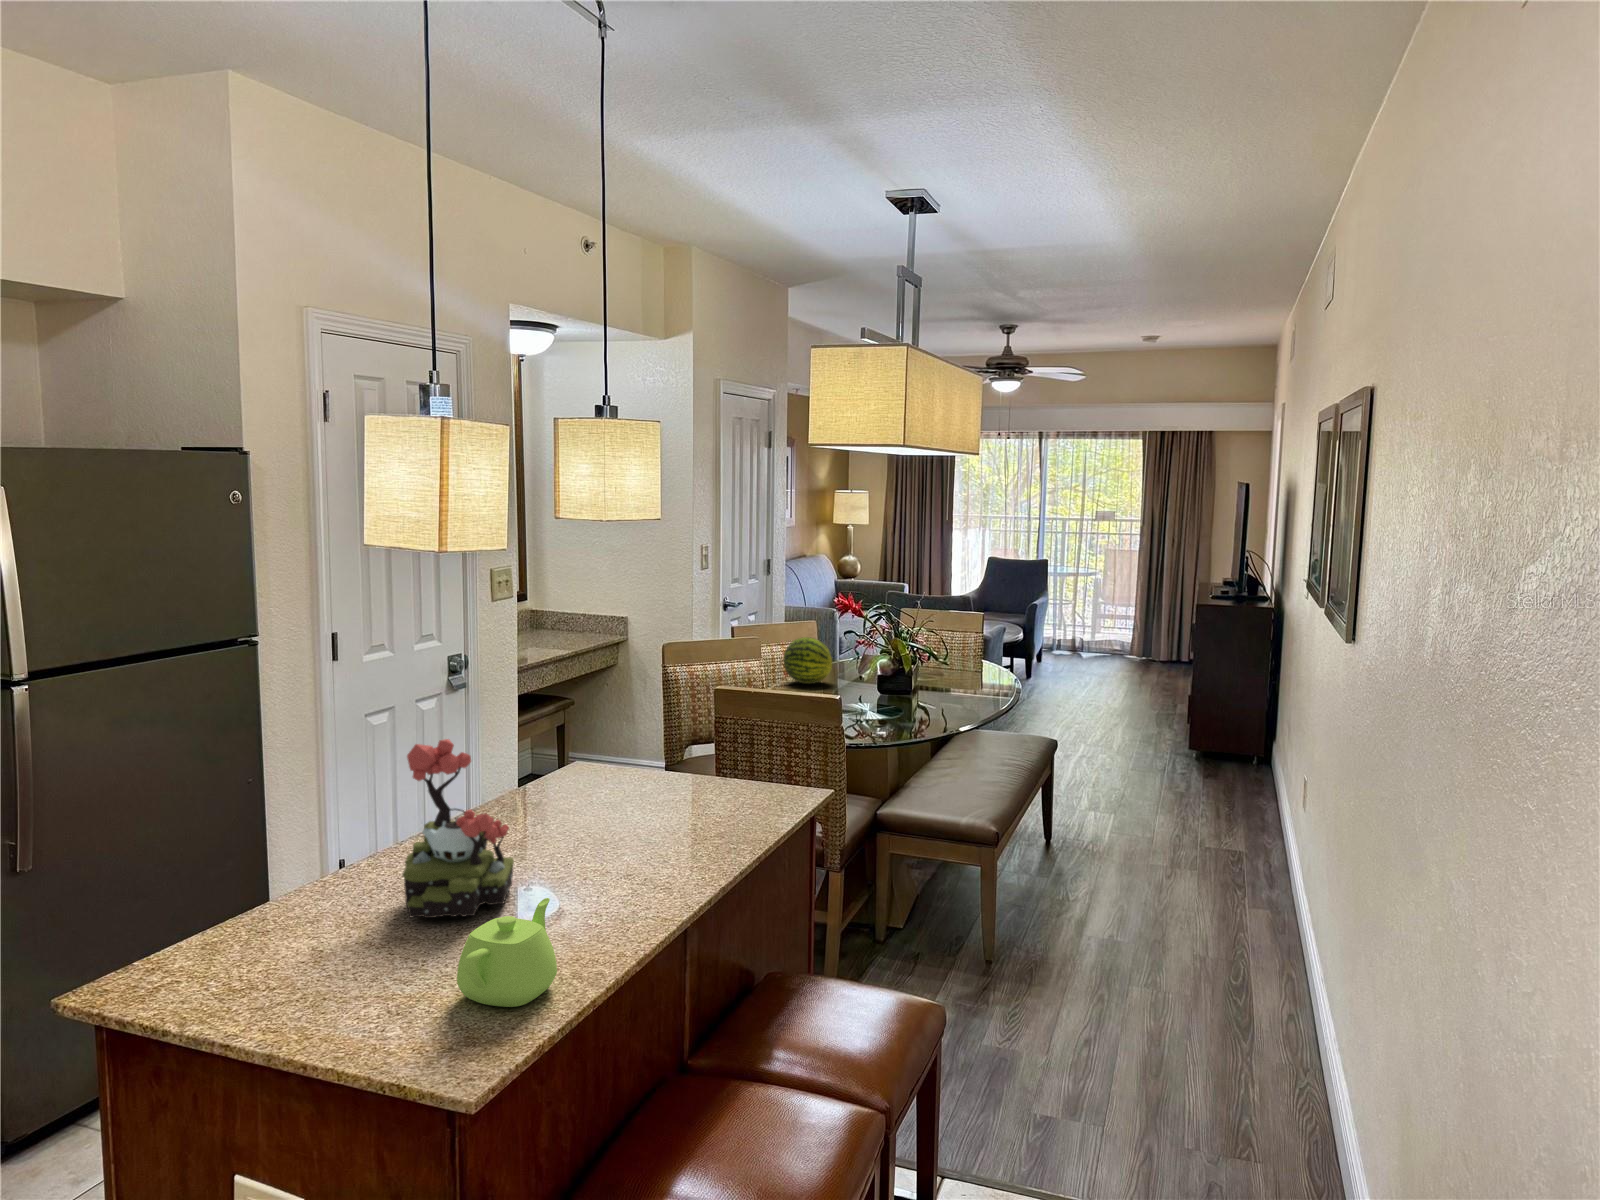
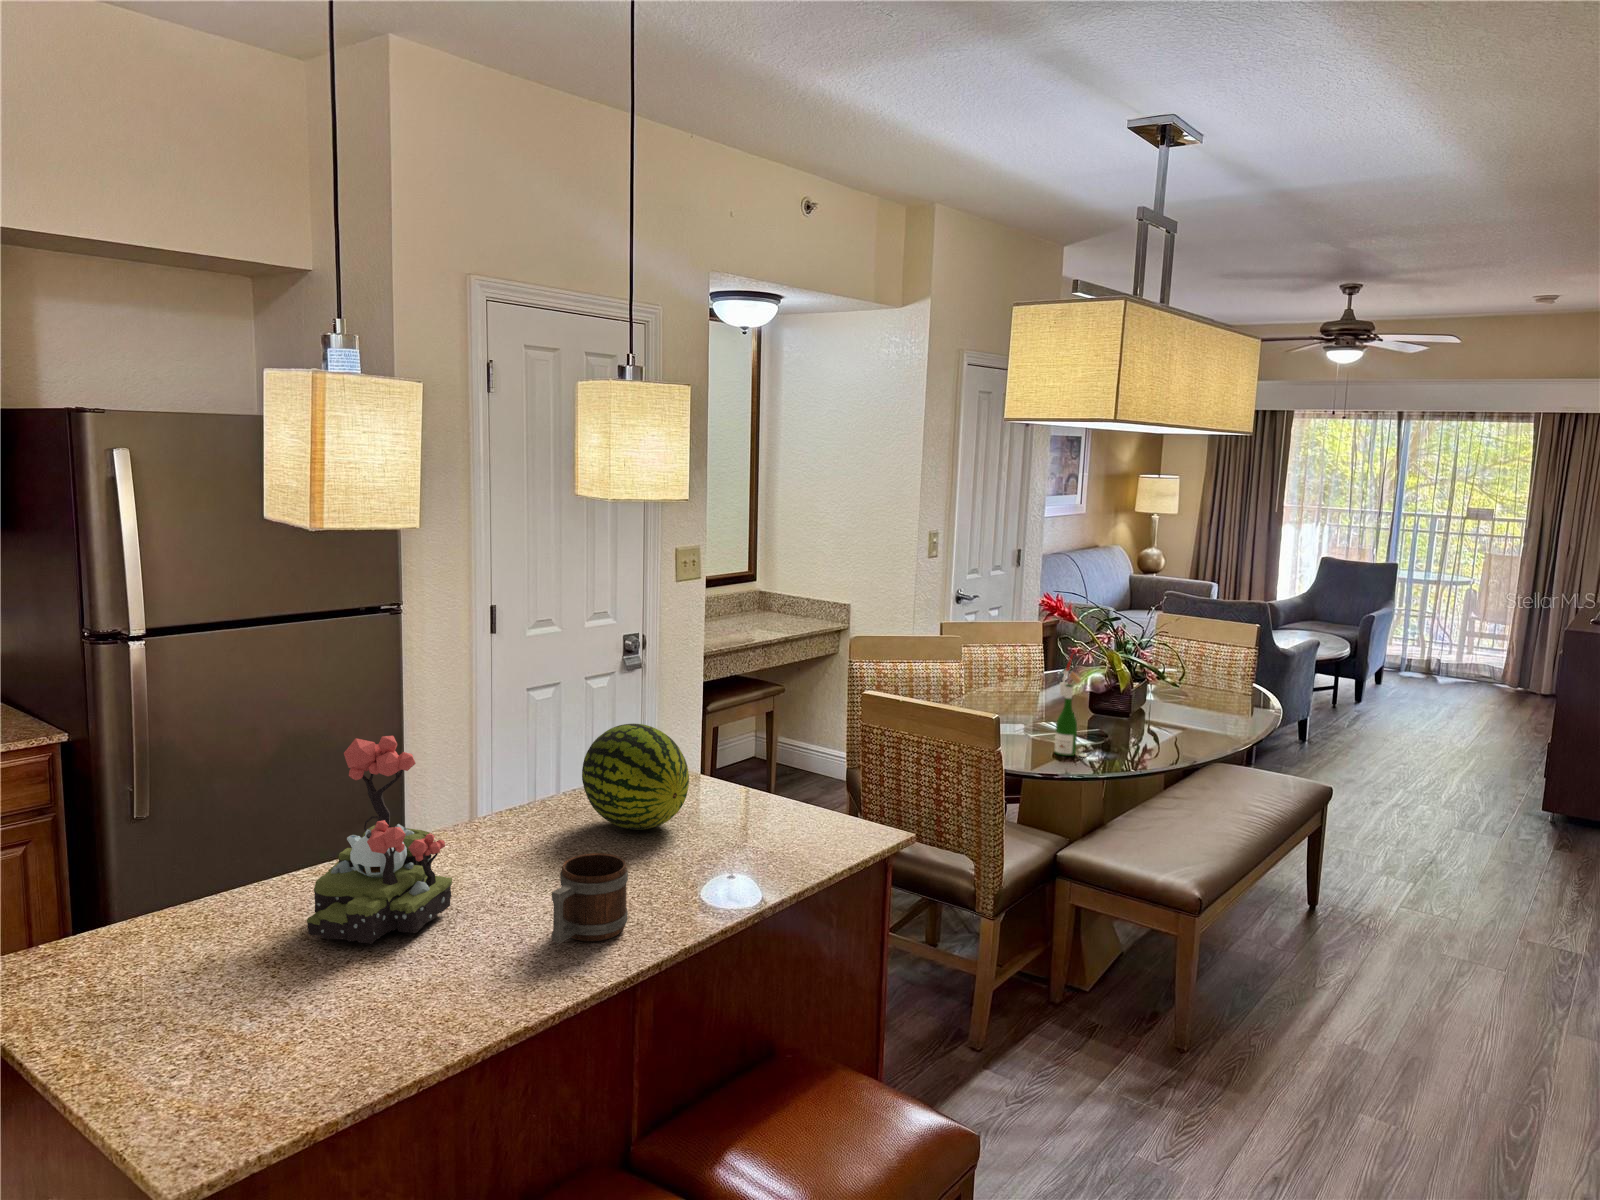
fruit: present [783,637,832,684] -> present [582,724,689,830]
wine bottle: none [869,639,895,729] -> present [1054,651,1086,757]
mug: none [619,820,675,894] -> present [552,853,628,943]
teapot: present [457,898,557,1007] -> none [240,943,397,1075]

